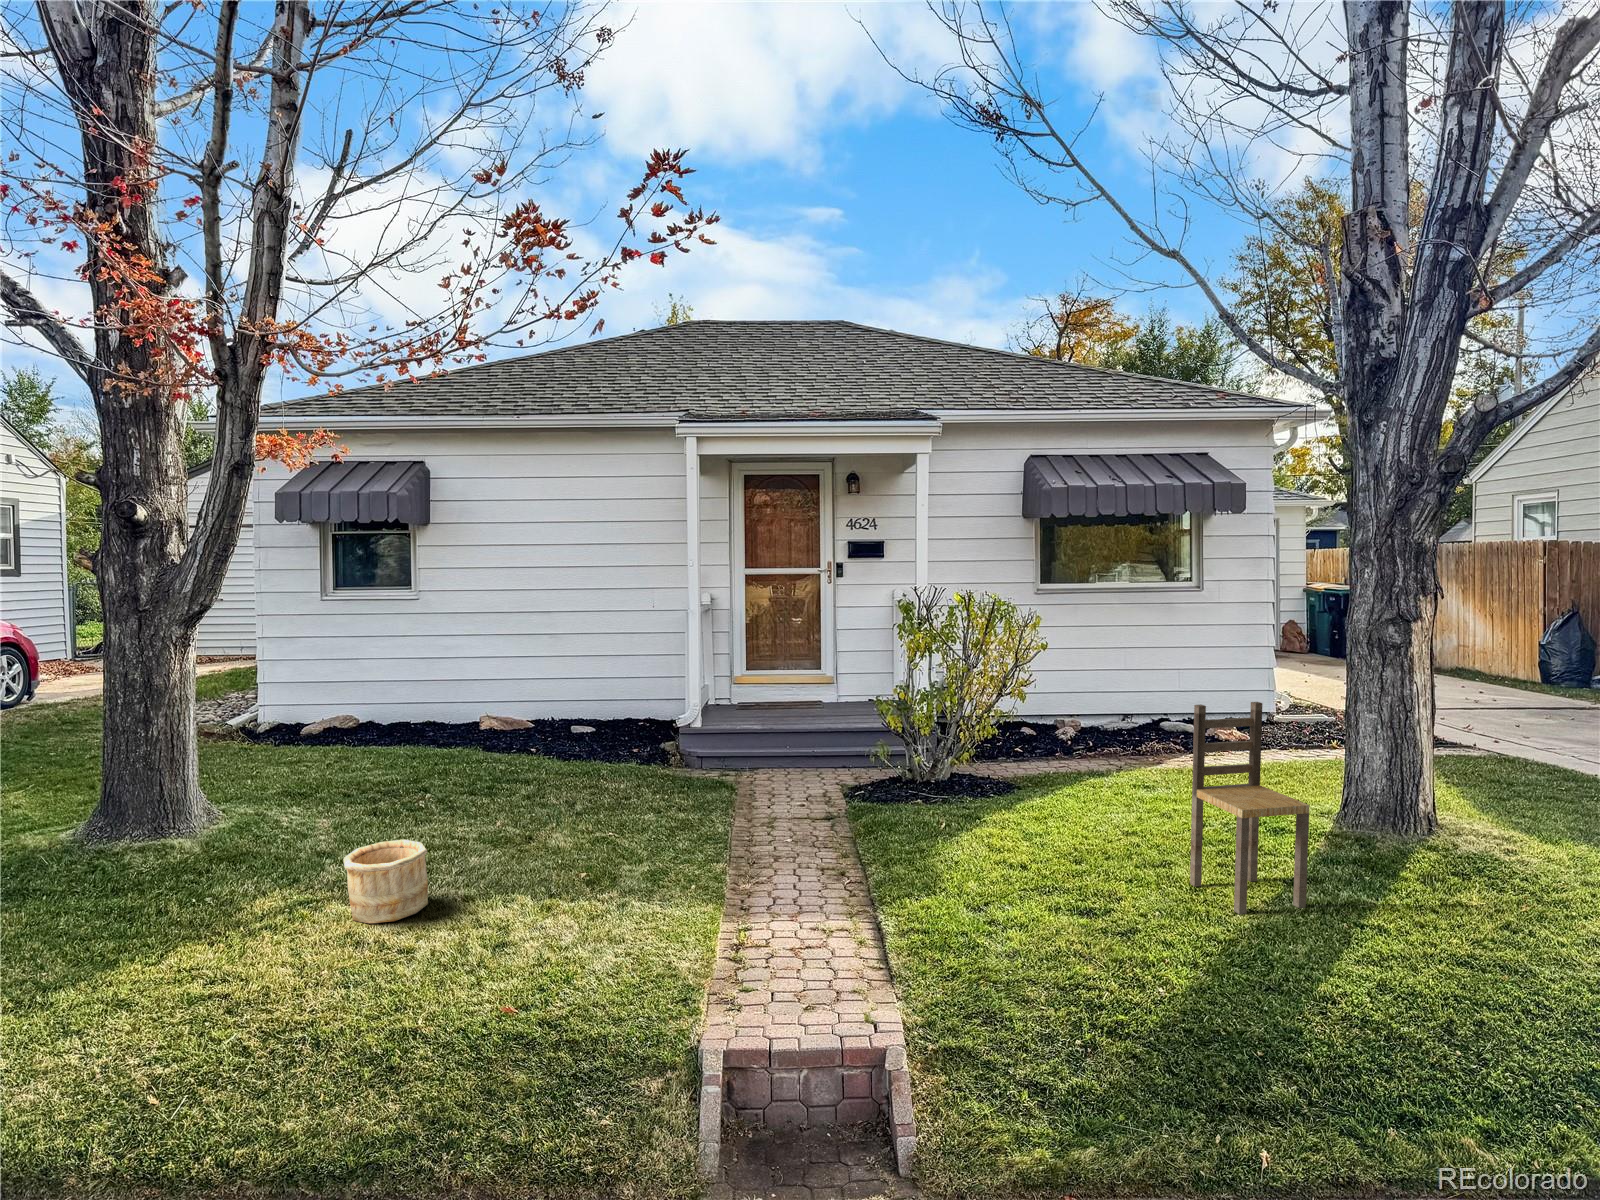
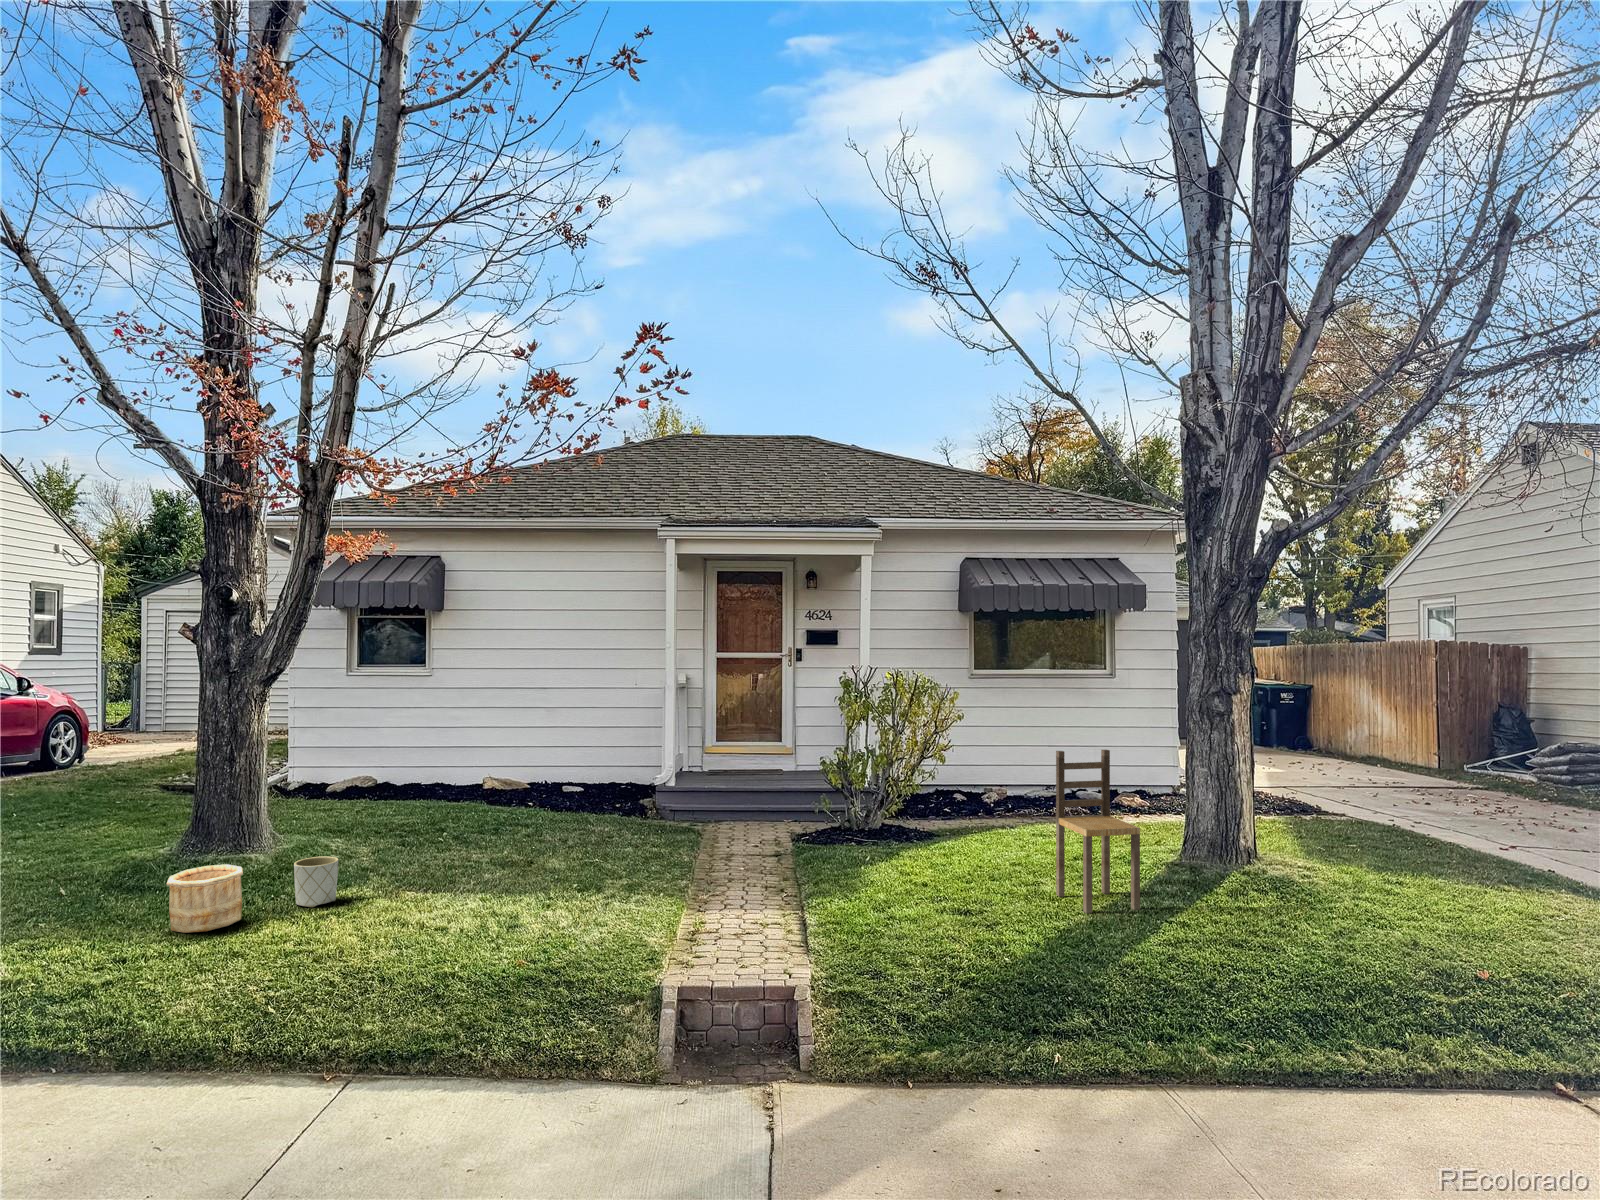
wooden bucket: present [343,840,428,923] -> present [167,864,243,933]
planter: none [227,847,284,914] -> present [294,856,339,907]

